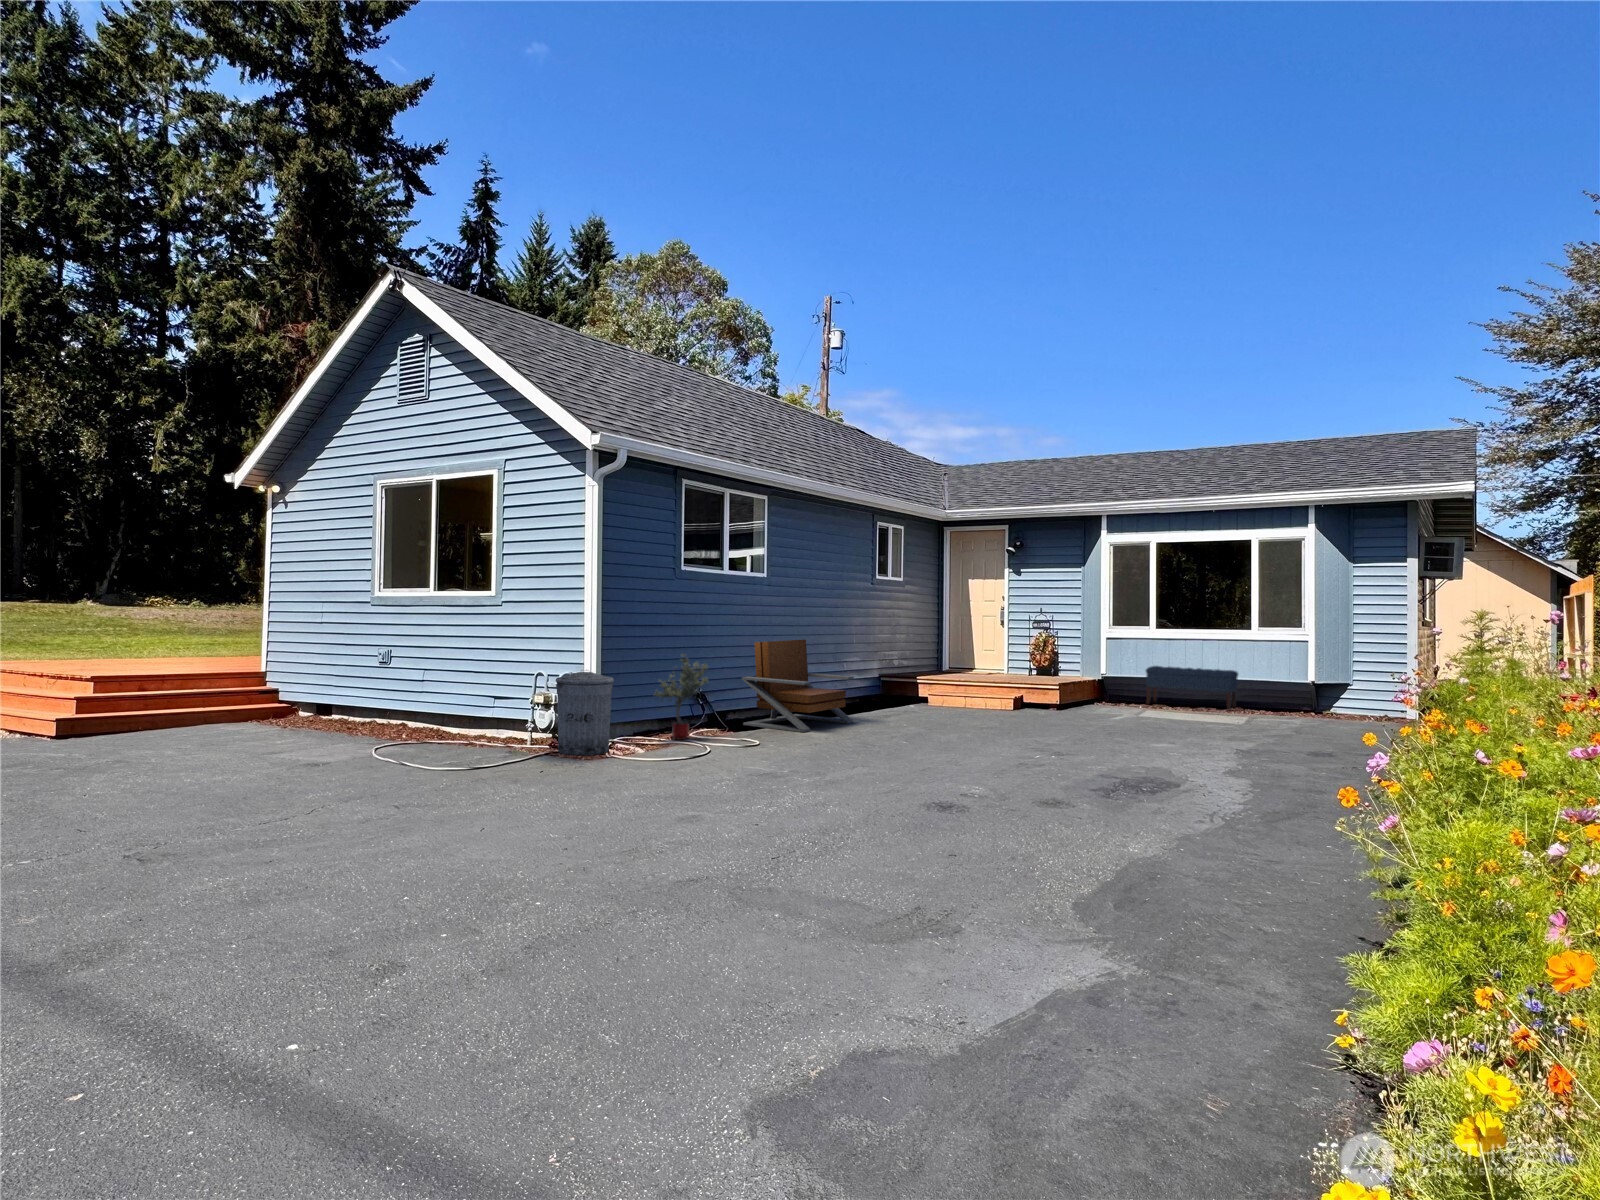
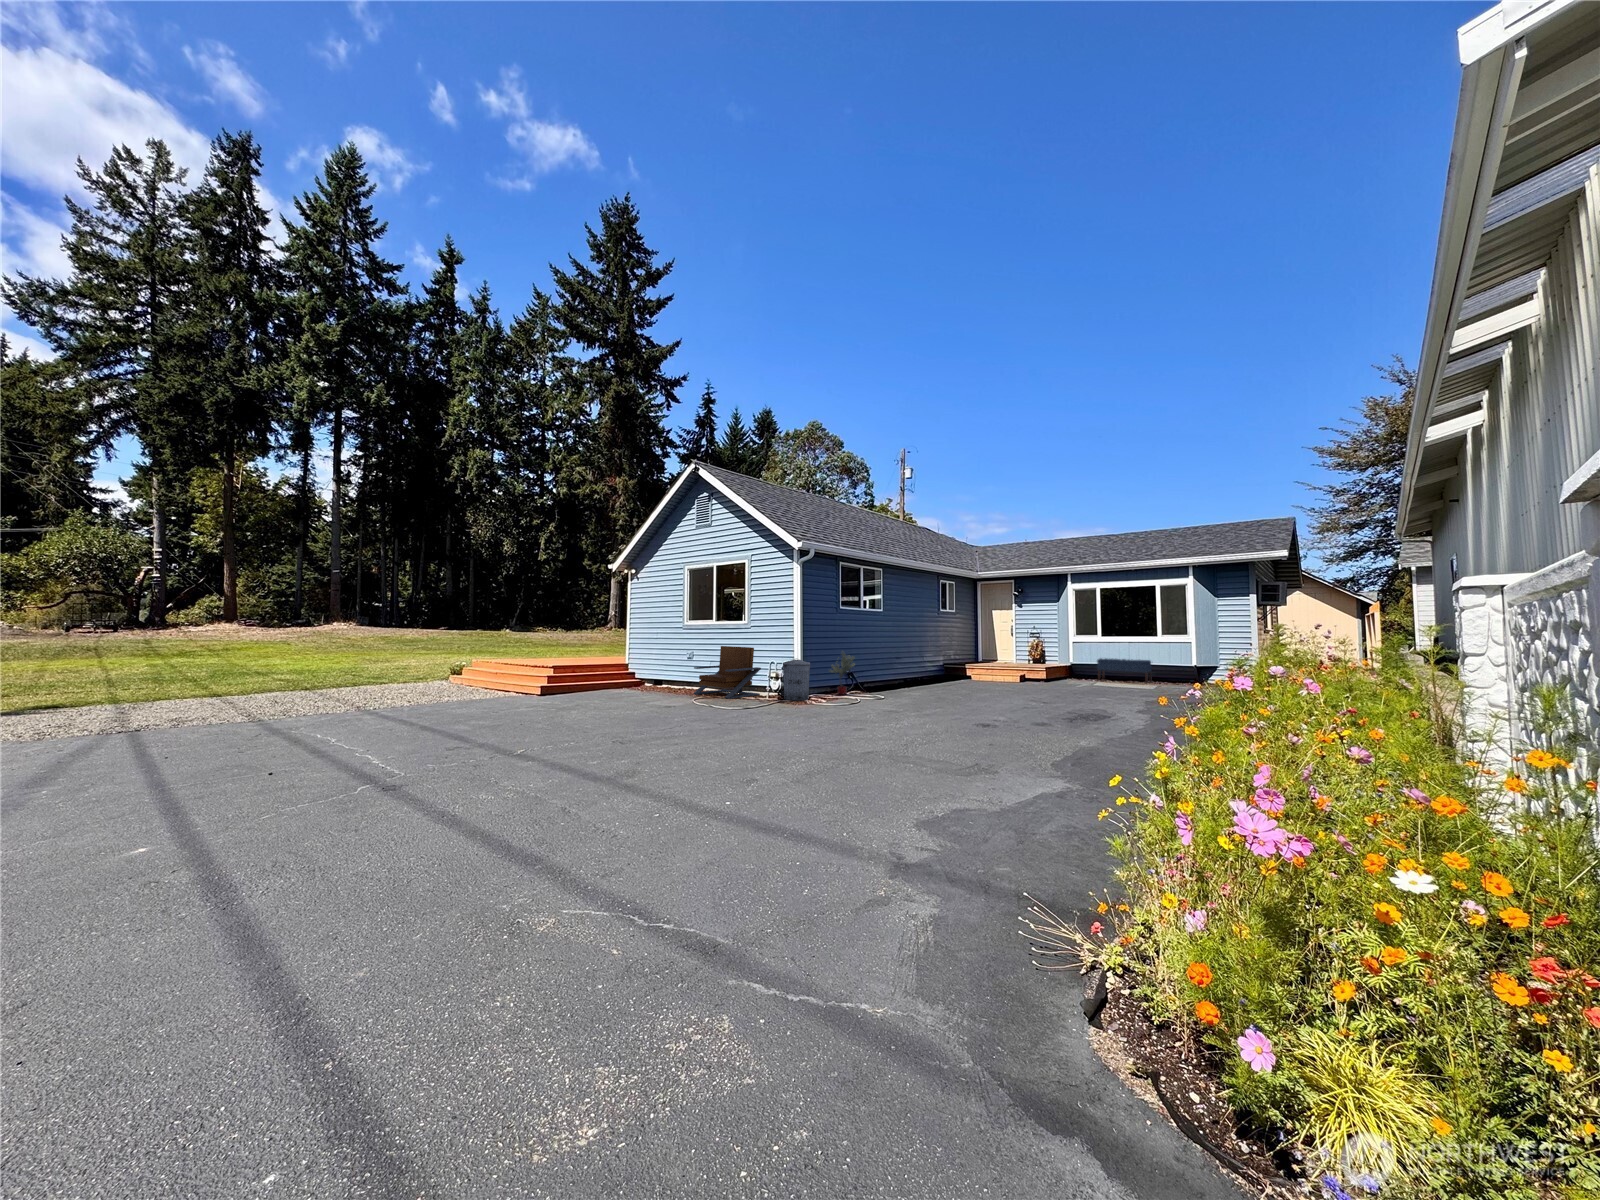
lounge chair: present [742,639,854,732] -> present [694,646,761,699]

